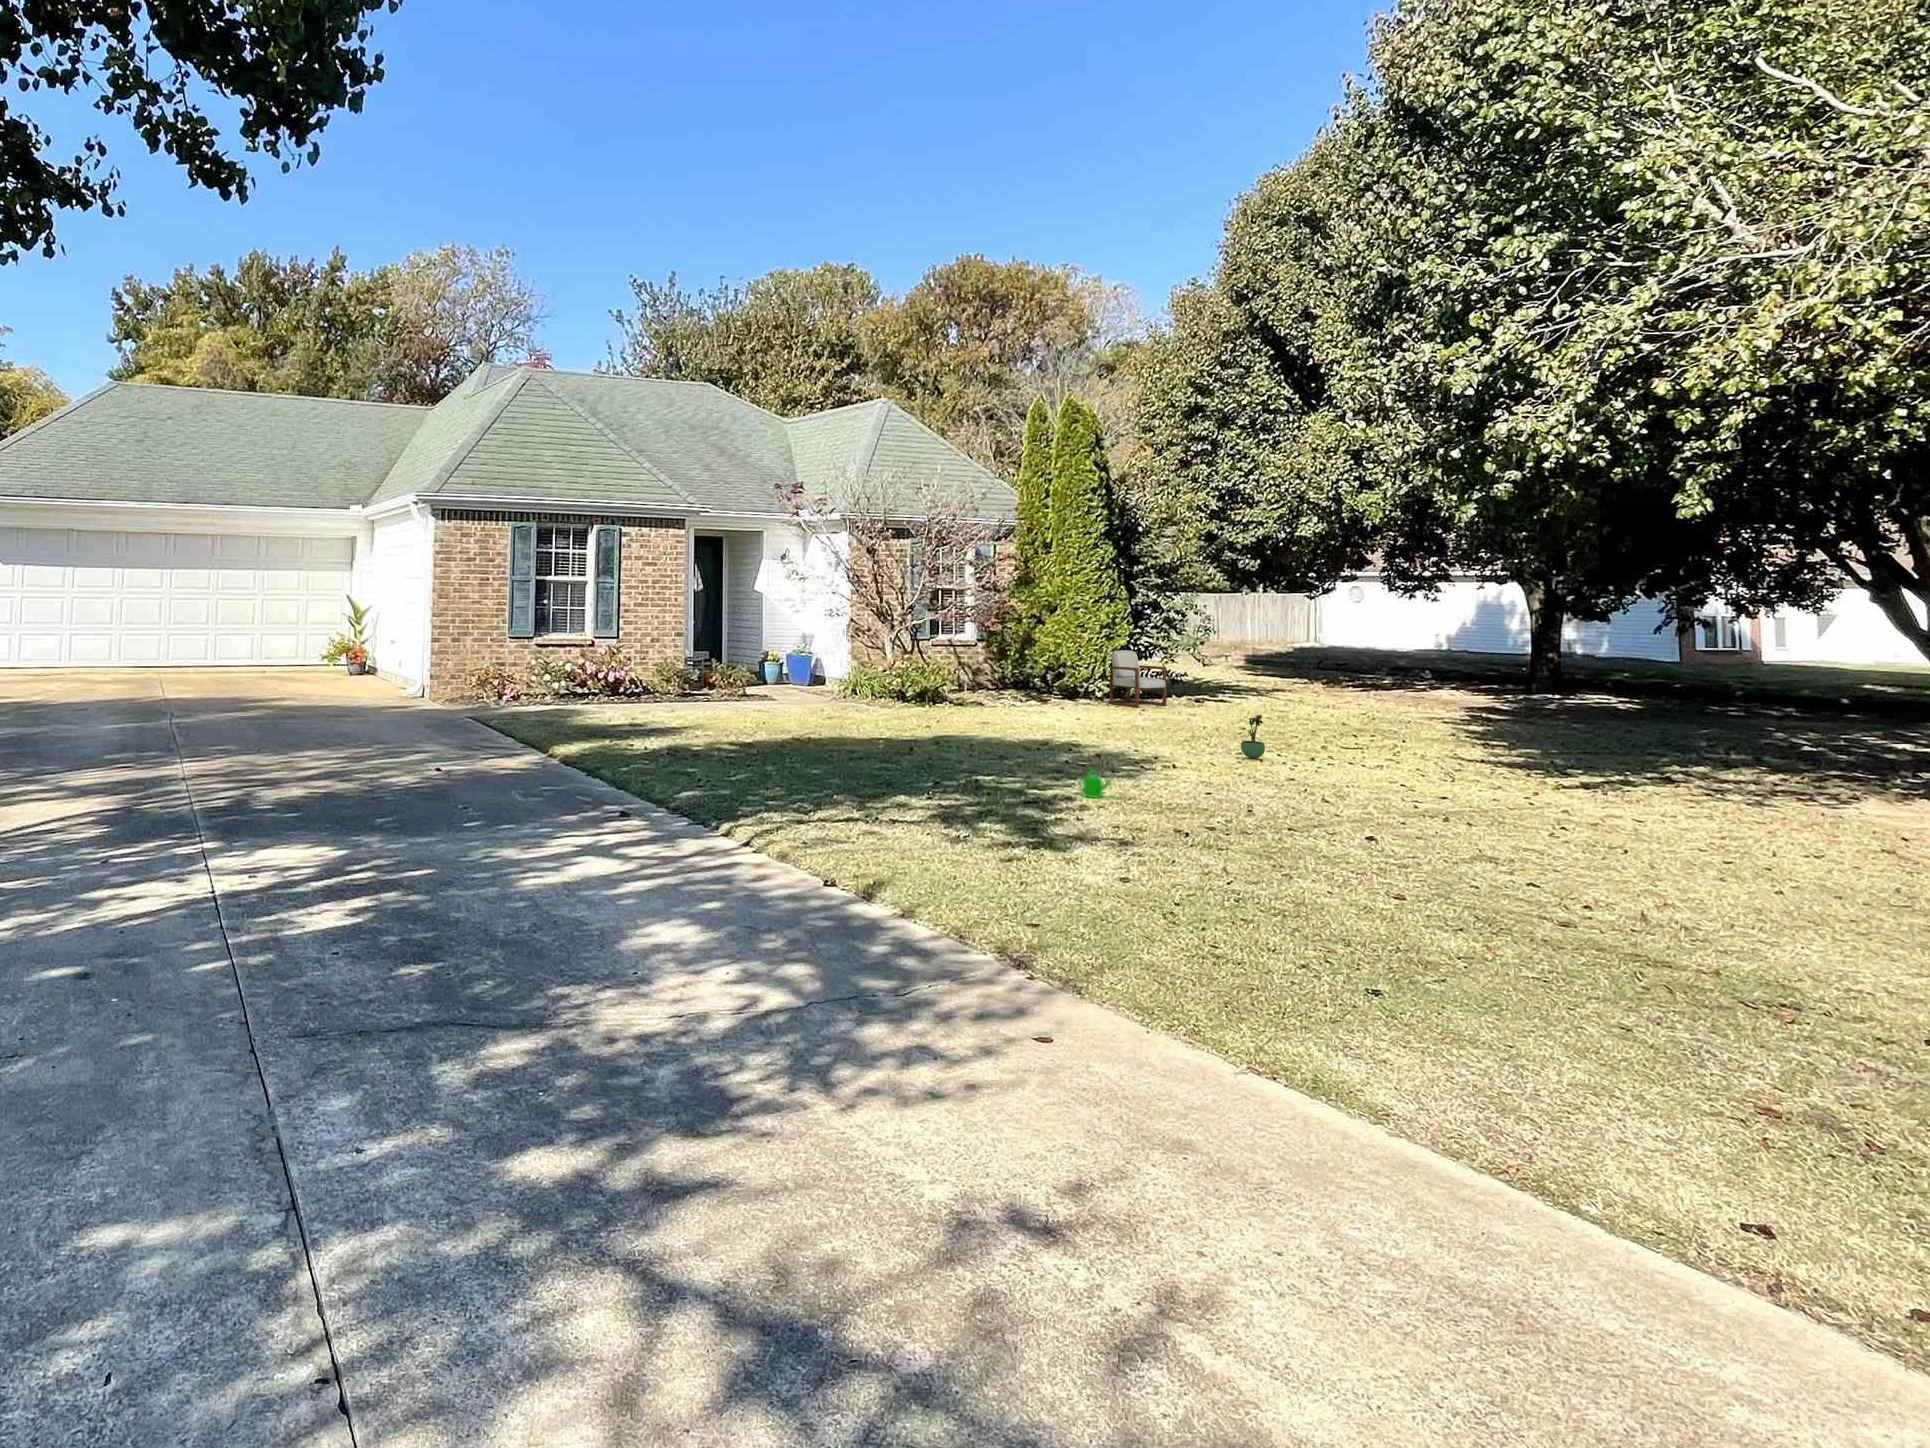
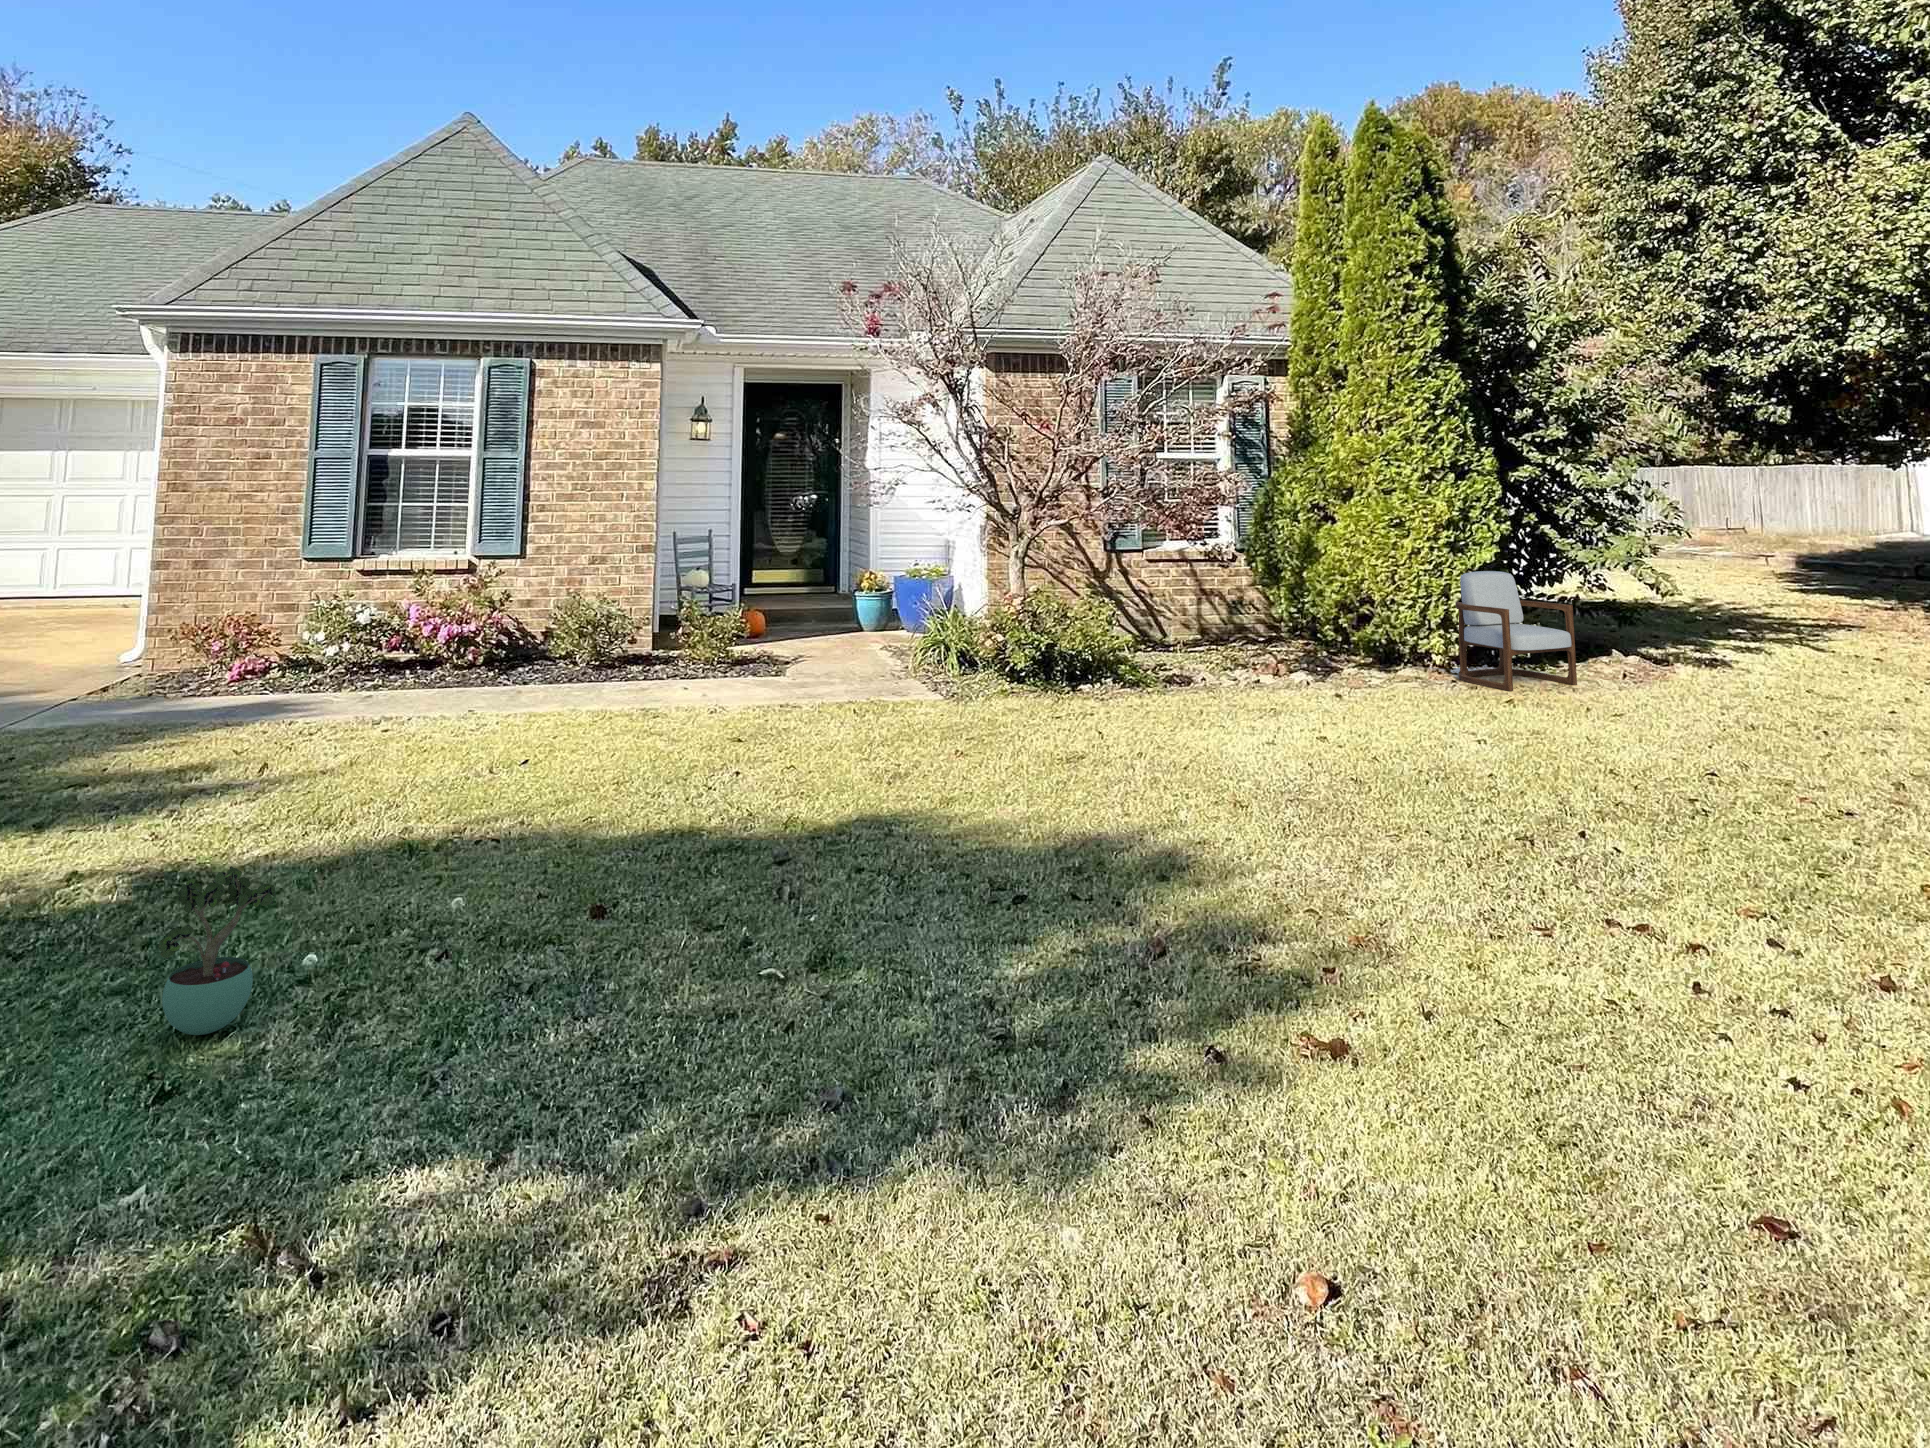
potted plant: present [1241,715,1265,758] -> present [158,866,275,1035]
watering can: present [1078,769,1111,798] -> none [774,1204,867,1365]

